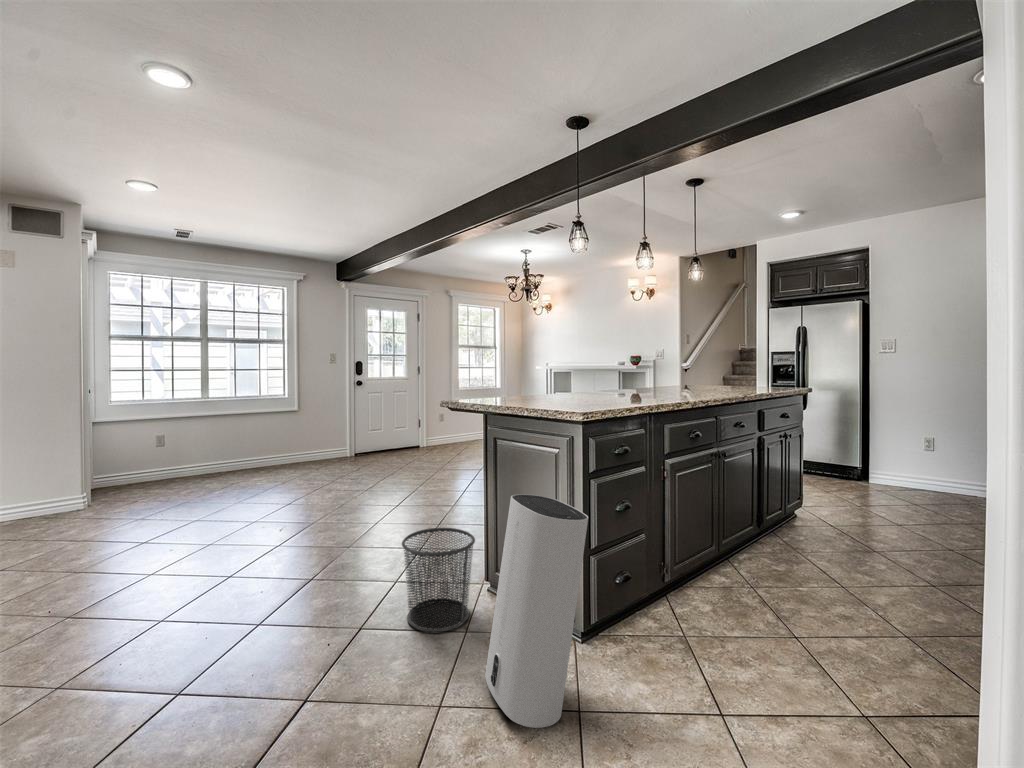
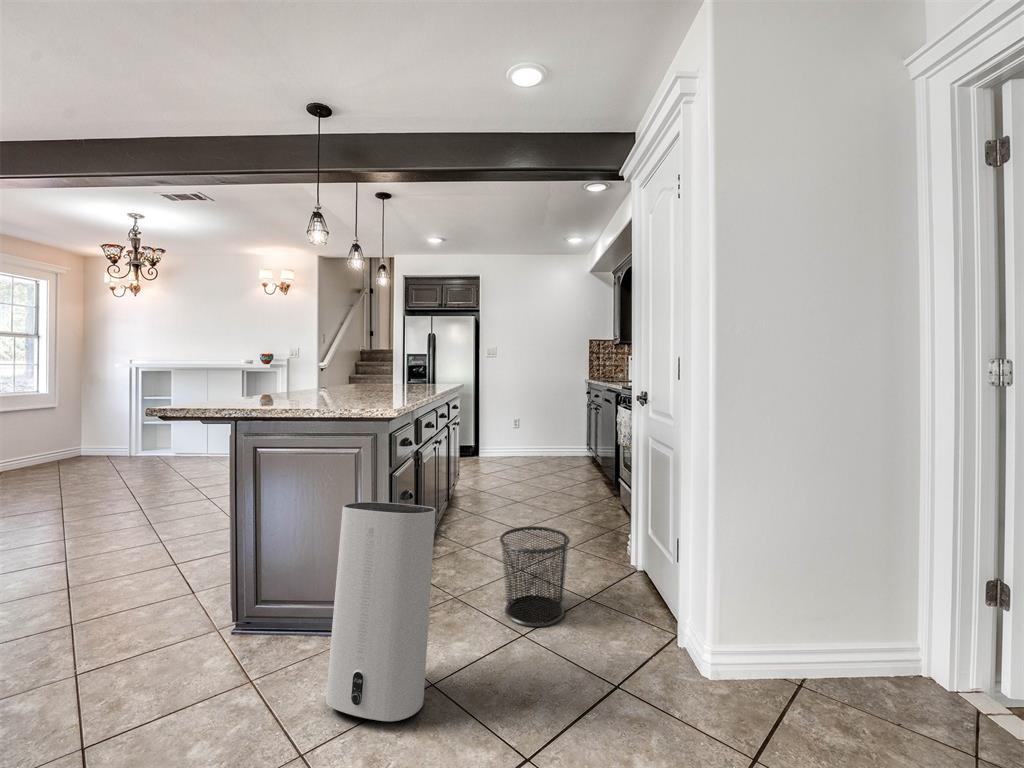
trash can: present [402,528,475,632] -> present [500,526,570,627]

